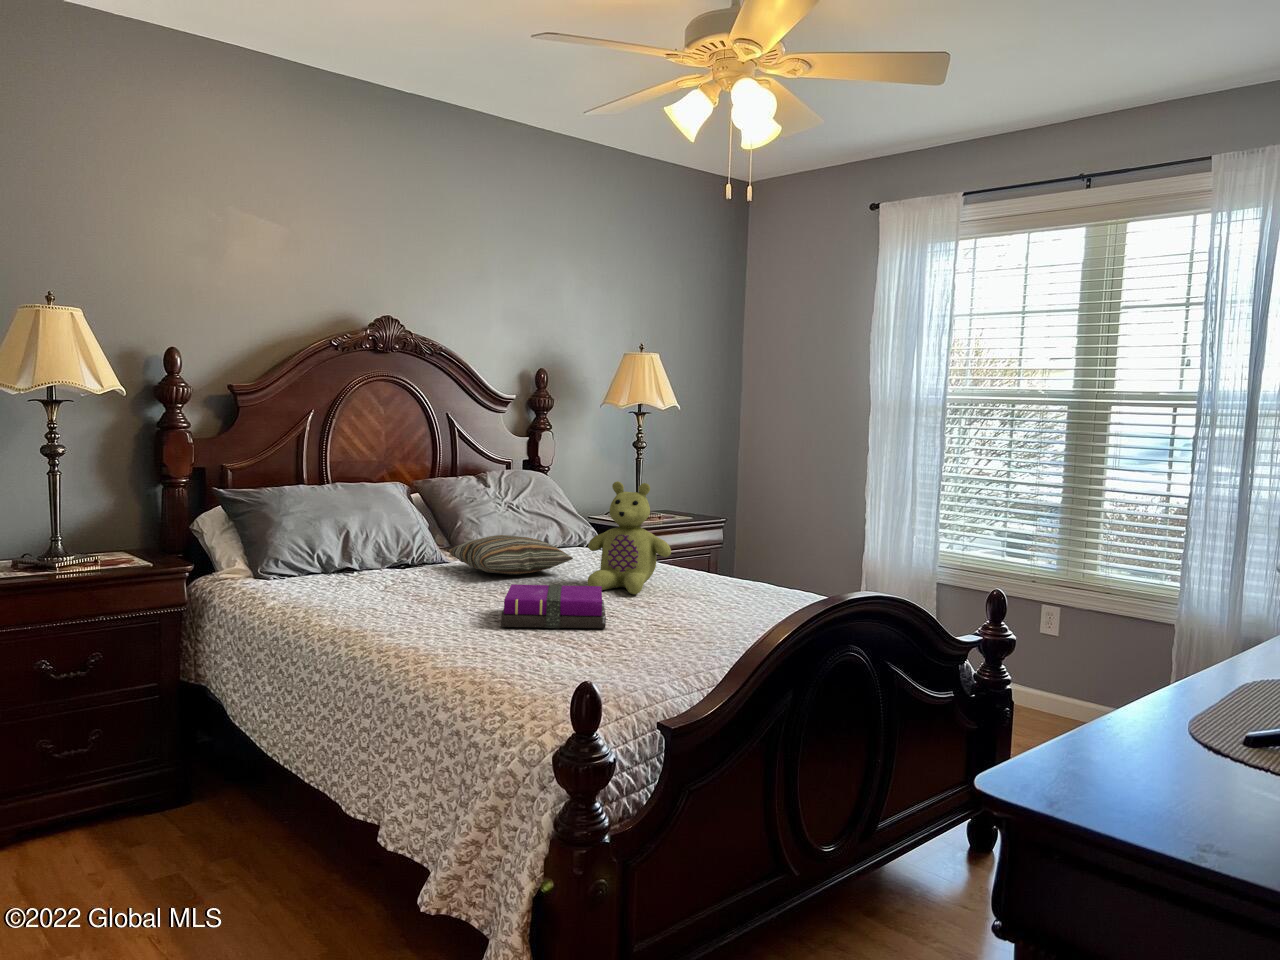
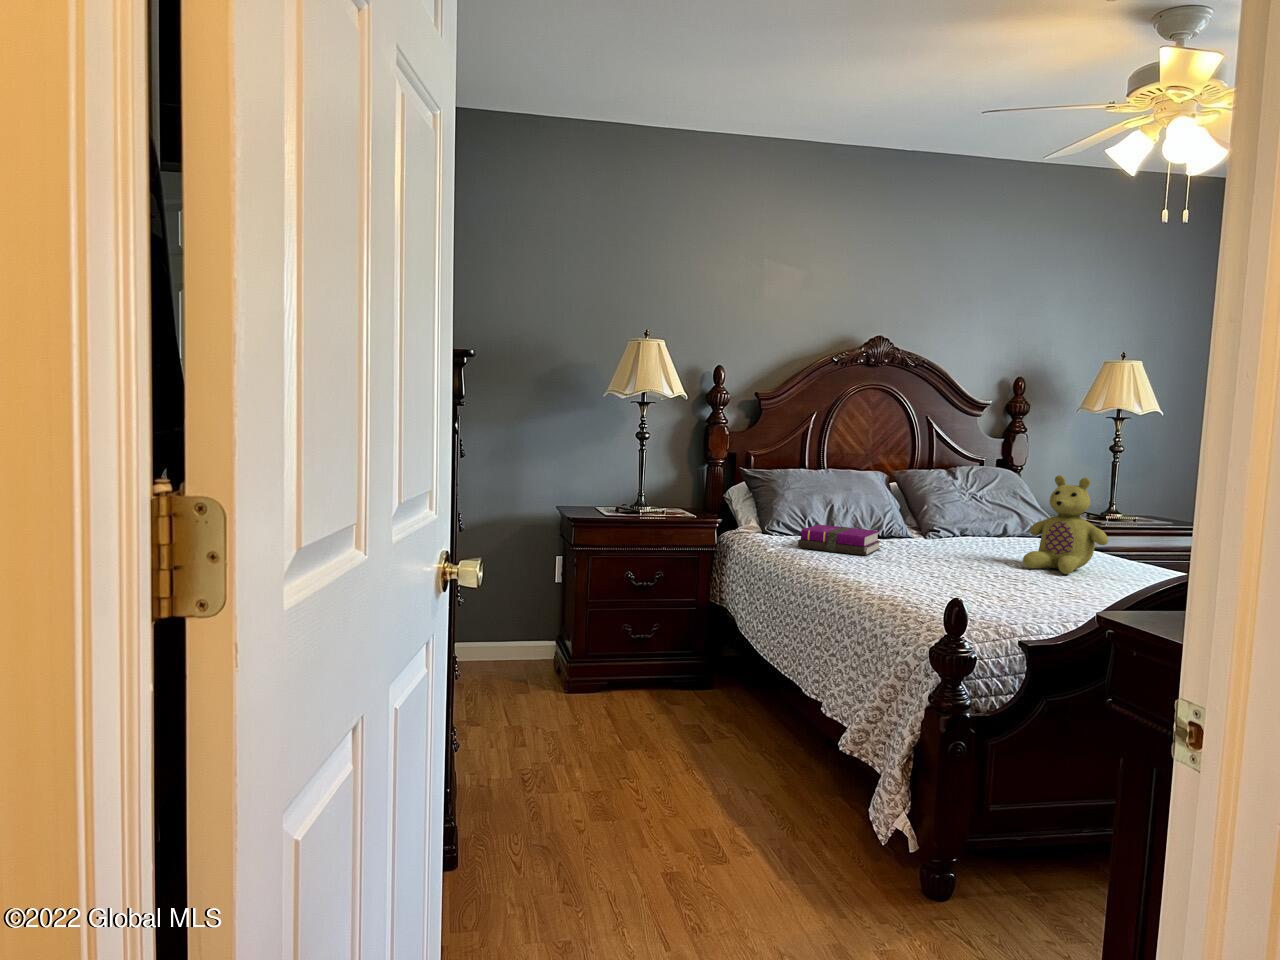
pillow: present [449,535,573,575] -> none [911,518,1018,551]
notebook: present [501,584,606,628] -> present [798,525,881,555]

